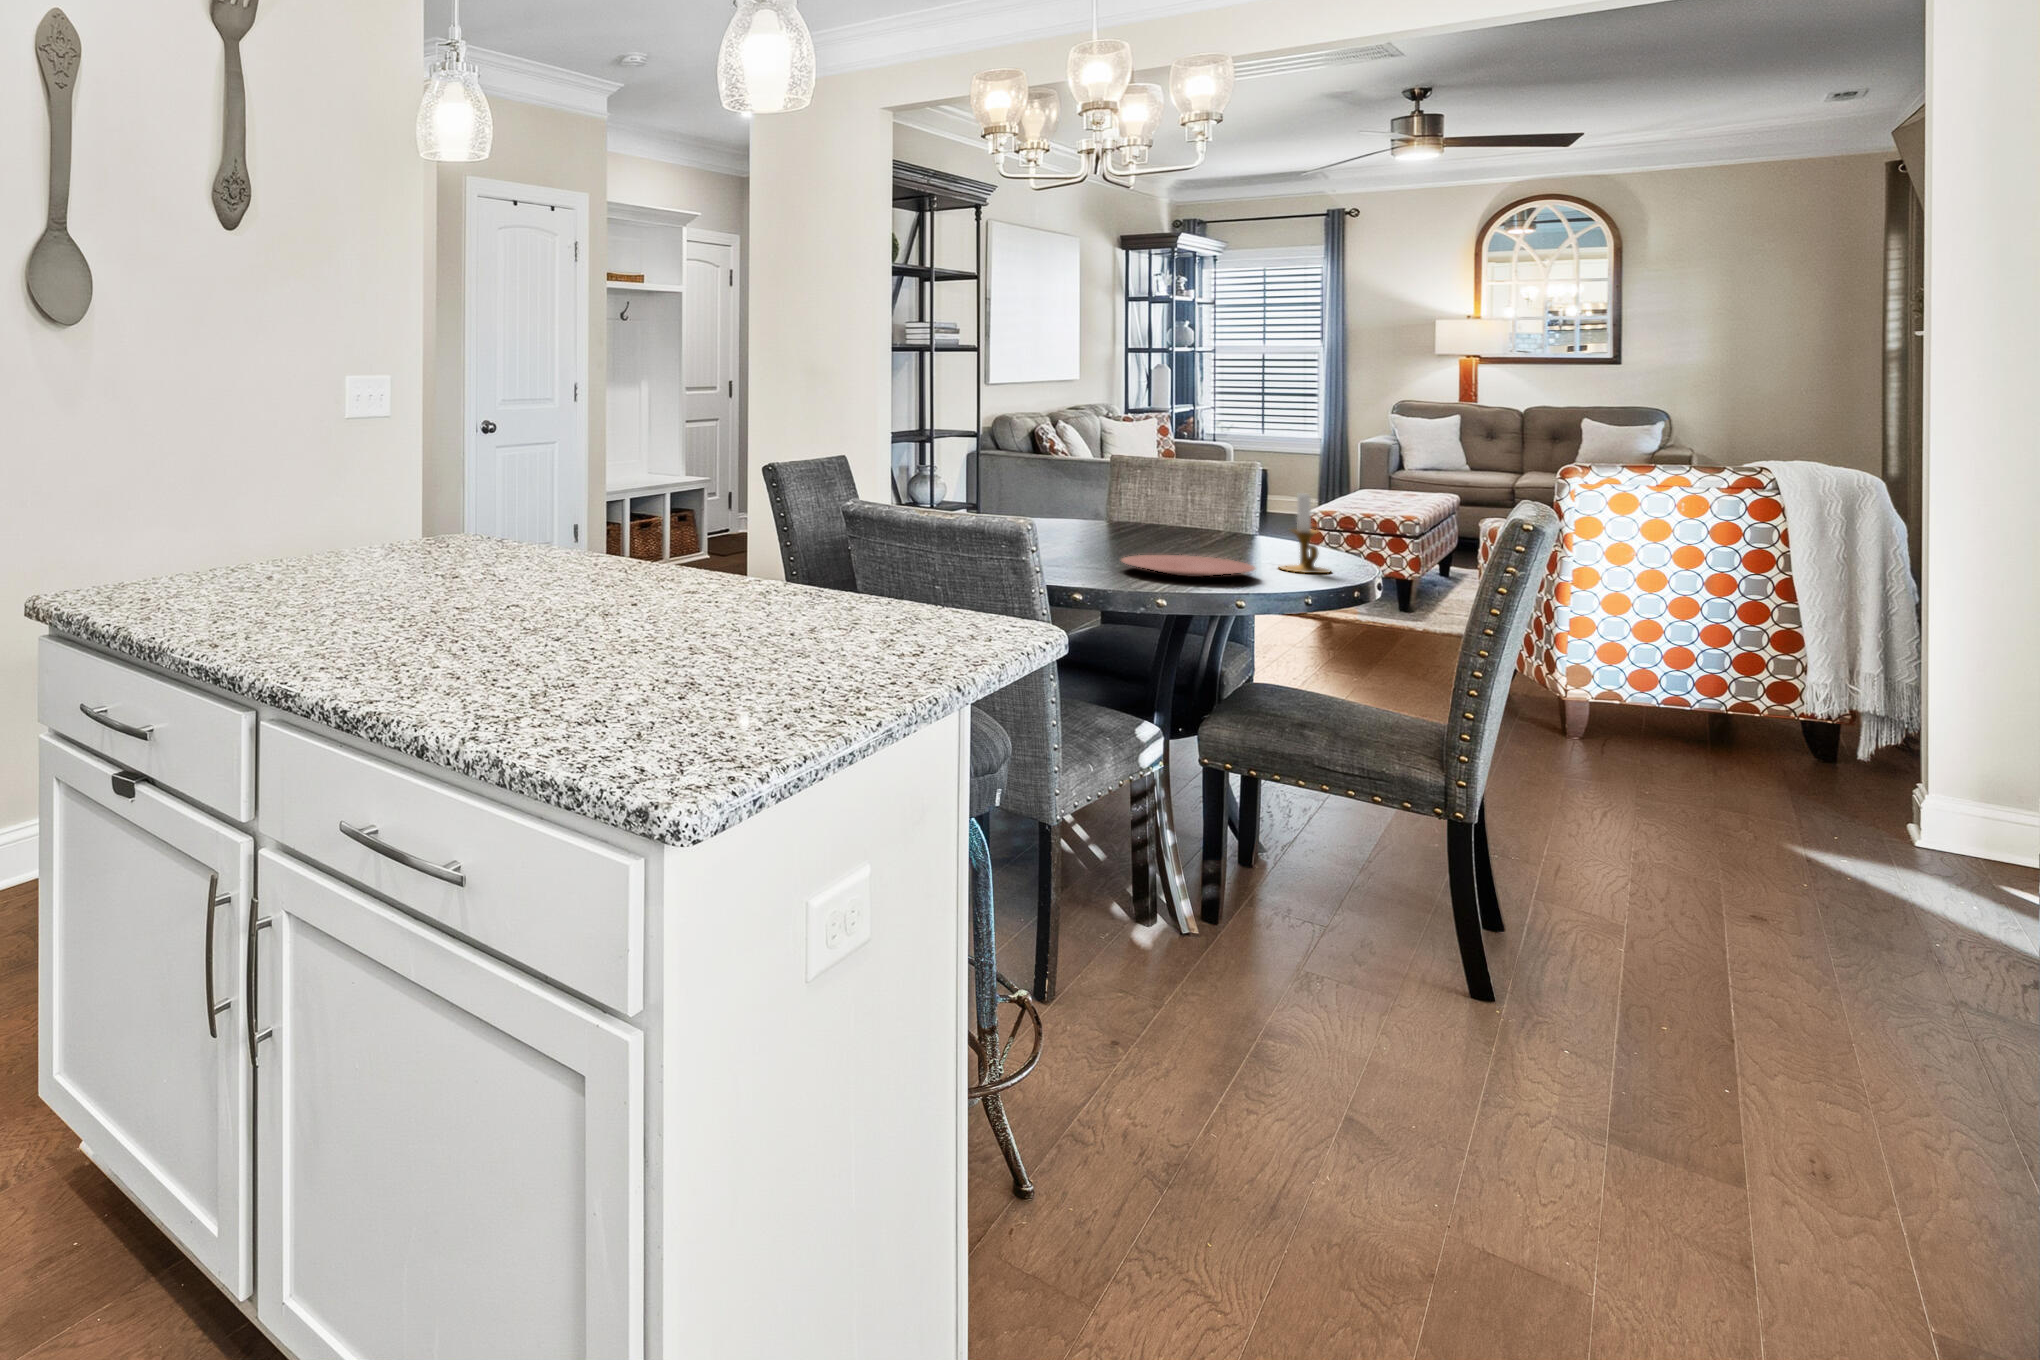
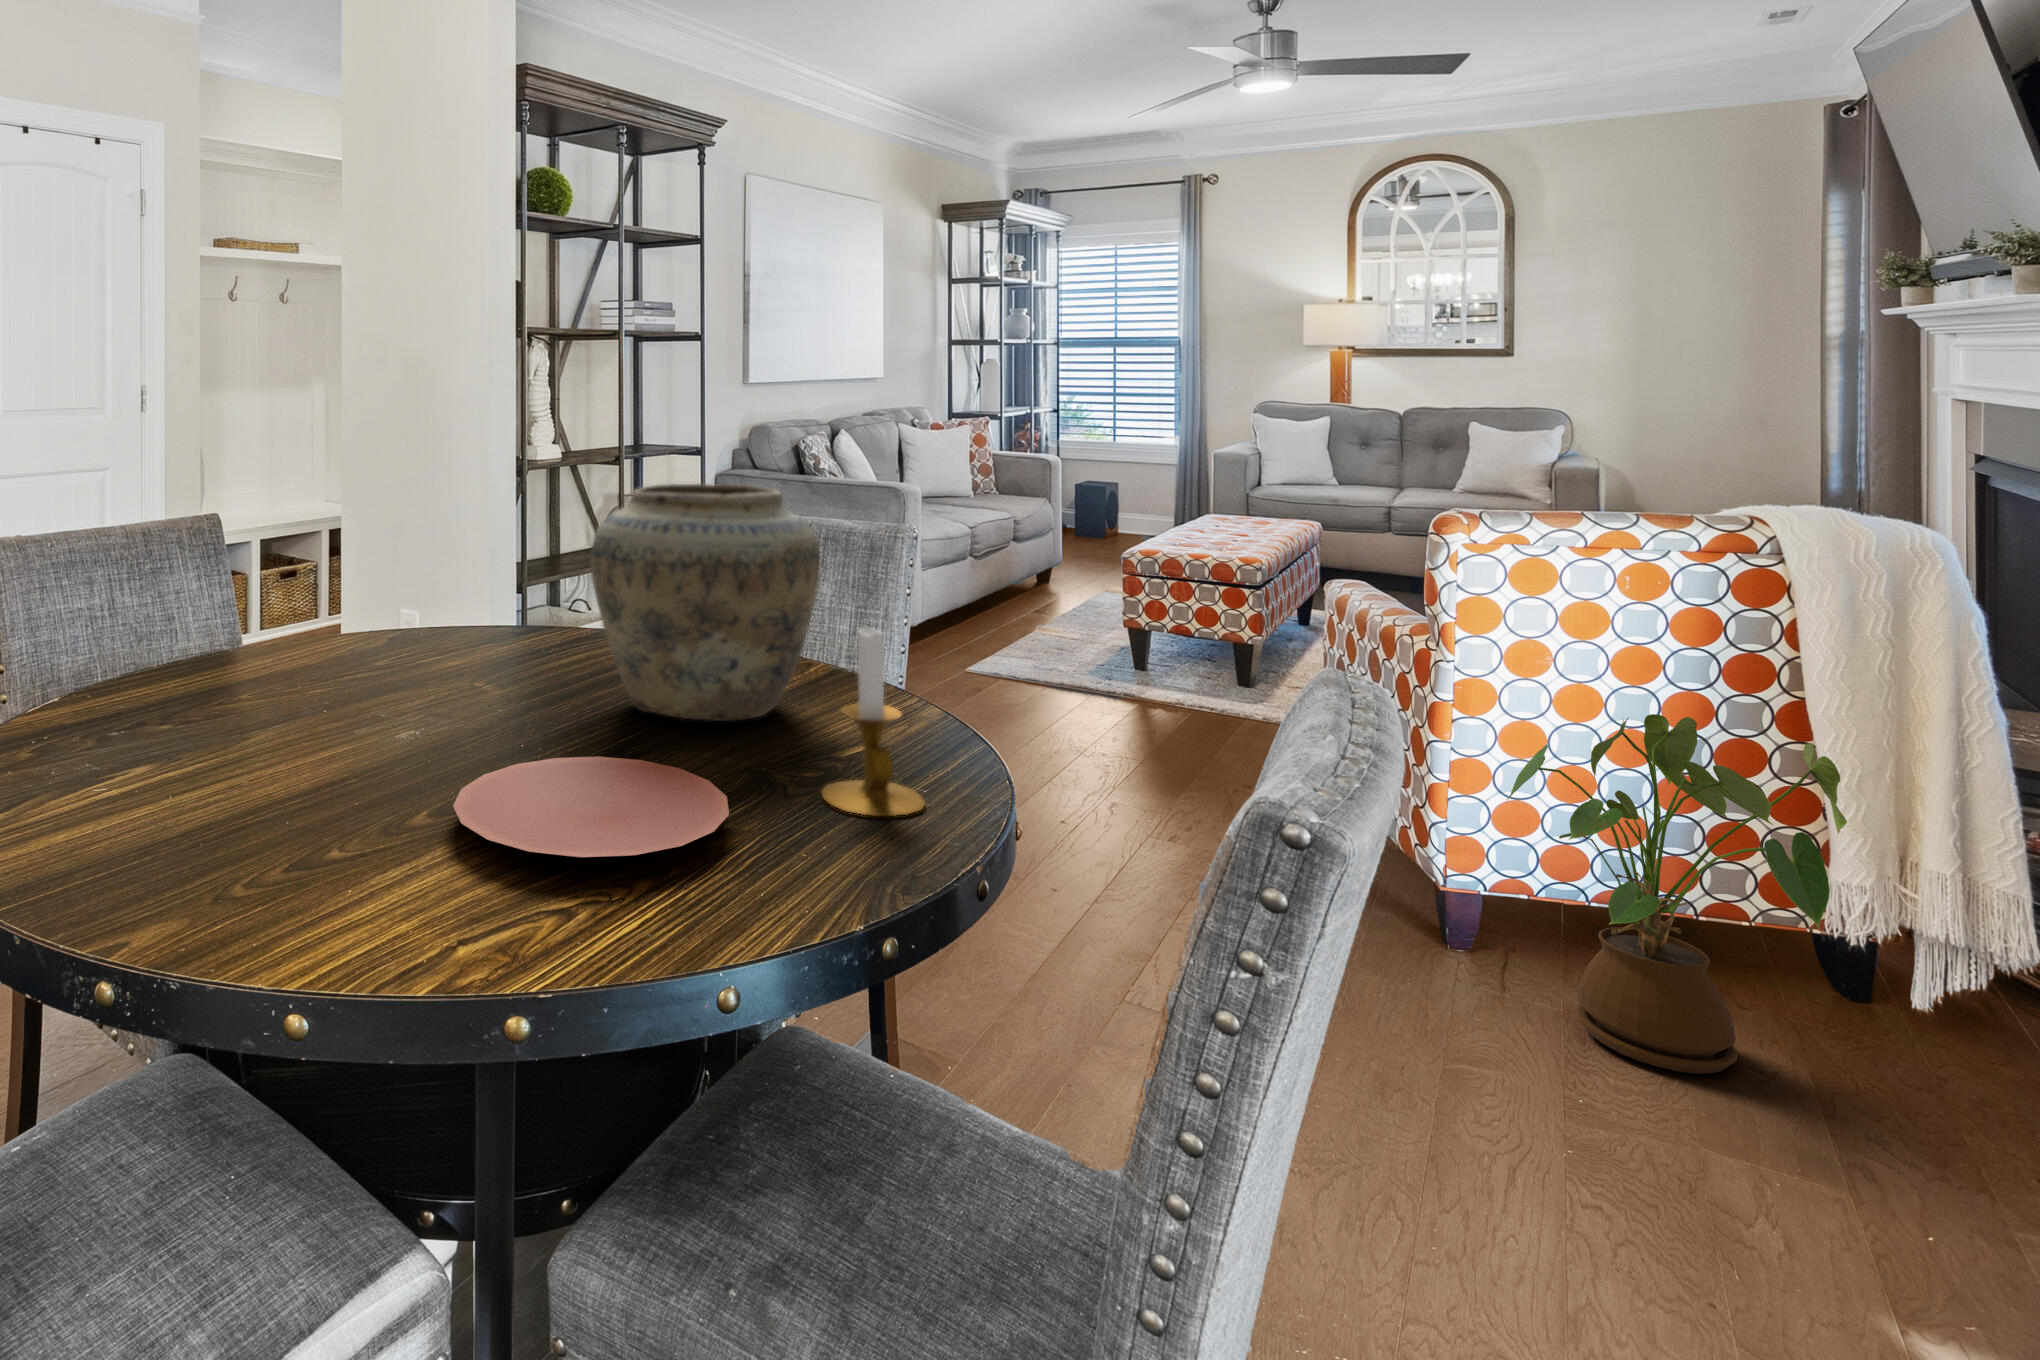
vase: none [1114,435,1244,550] -> present [590,484,820,721]
house plant: none [1606,585,1810,784] -> present [1506,714,1847,1074]

